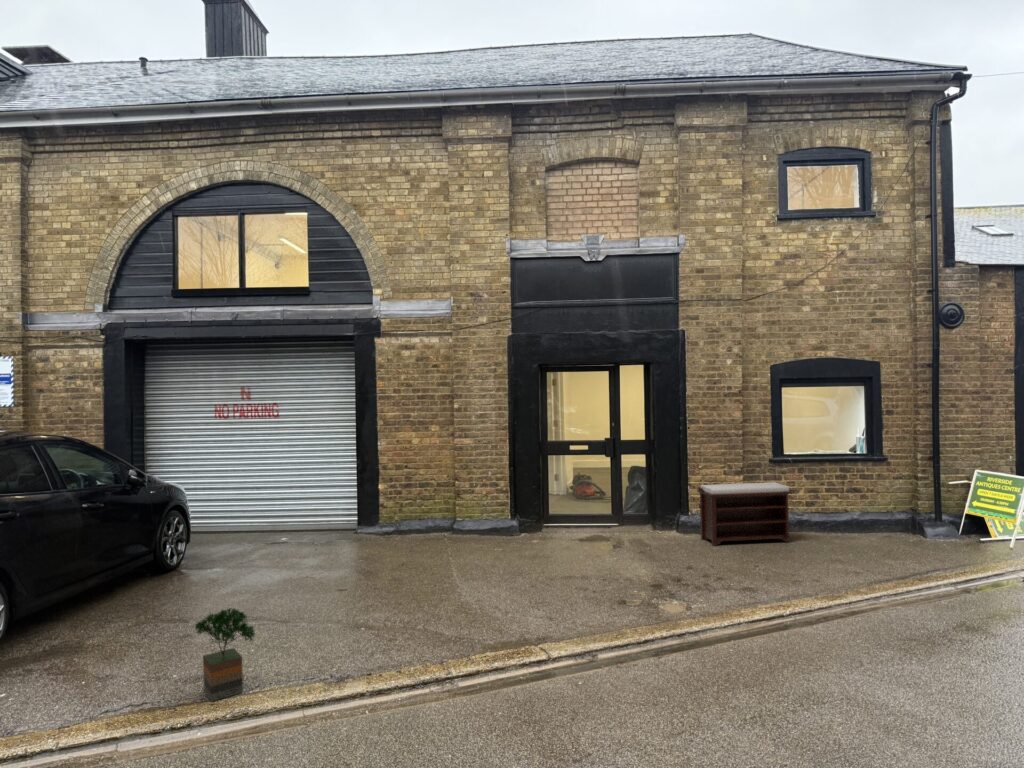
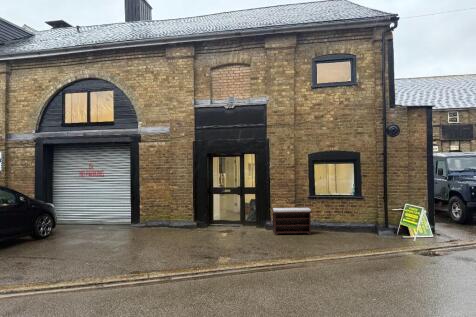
potted tree: present [195,608,255,702] -> none [10,247,35,282]

